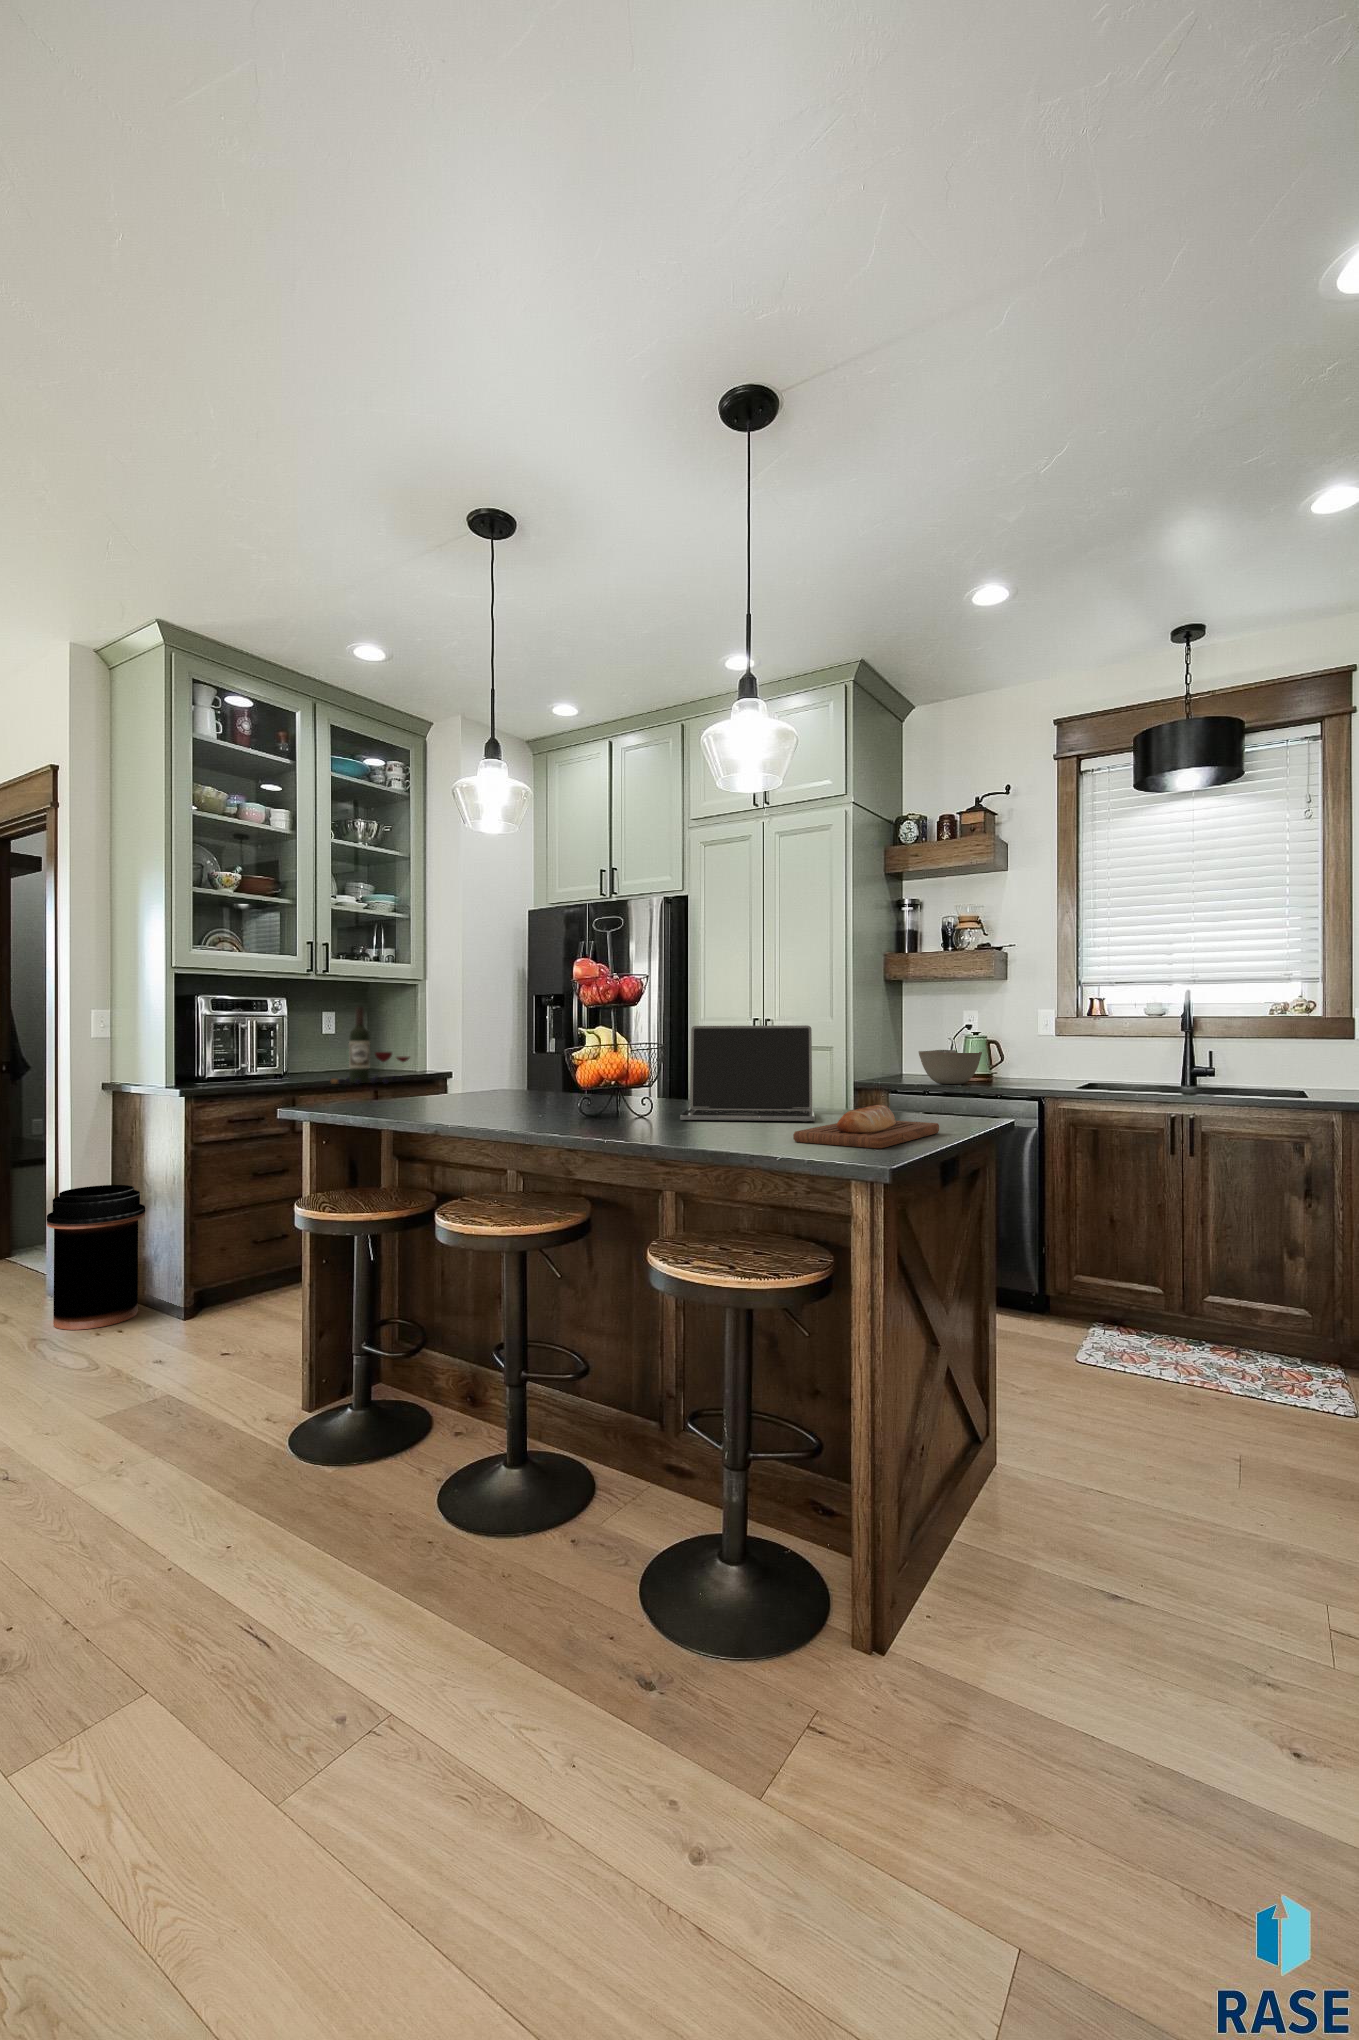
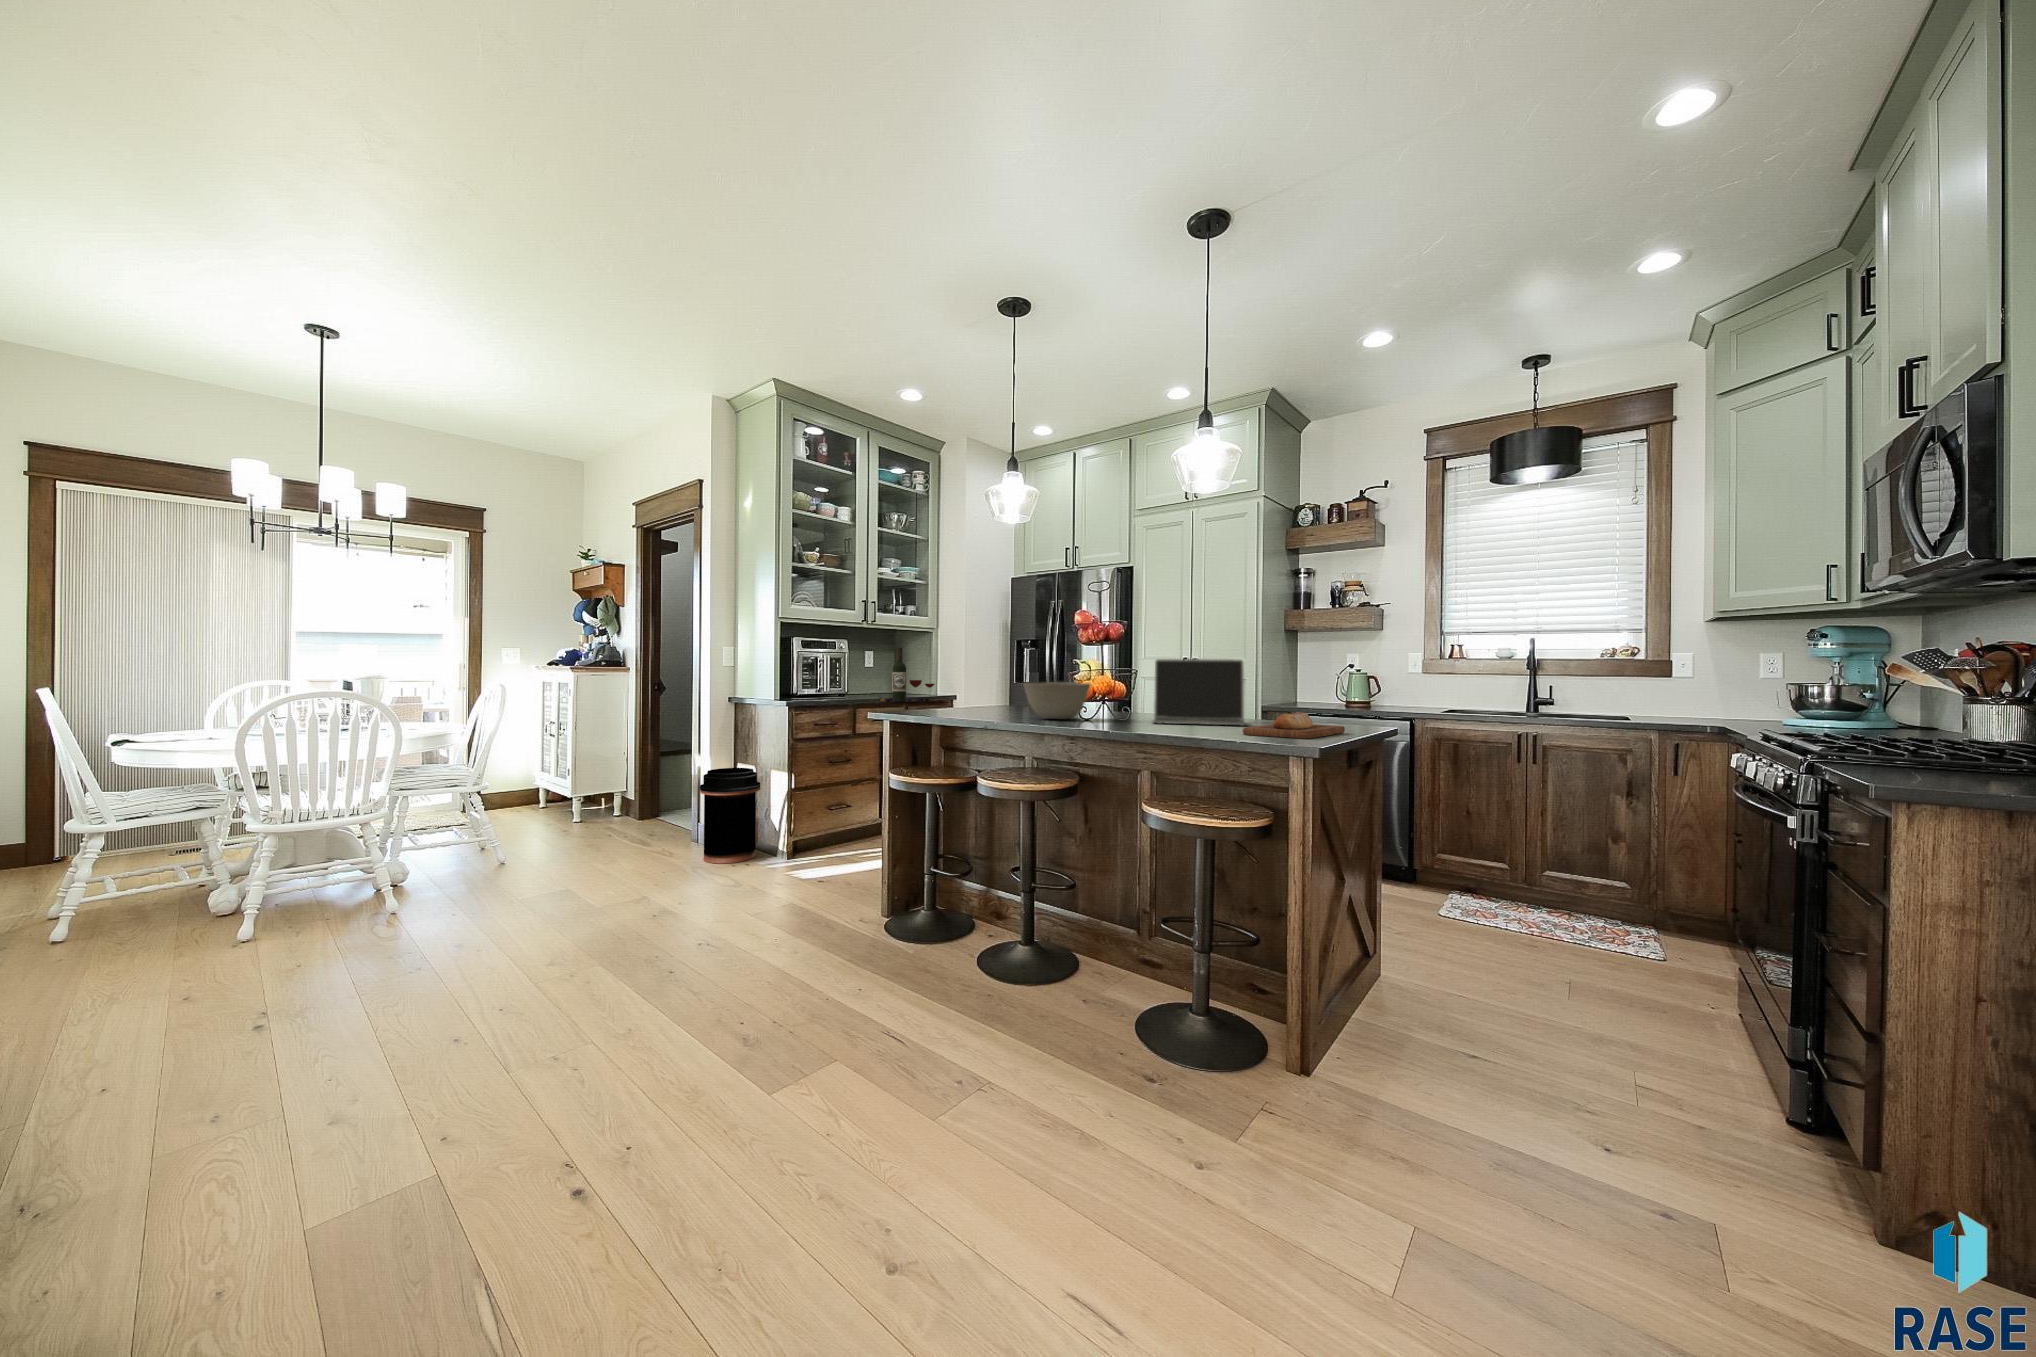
bowl: present [919,1050,982,1084] -> present [1023,682,1091,719]

